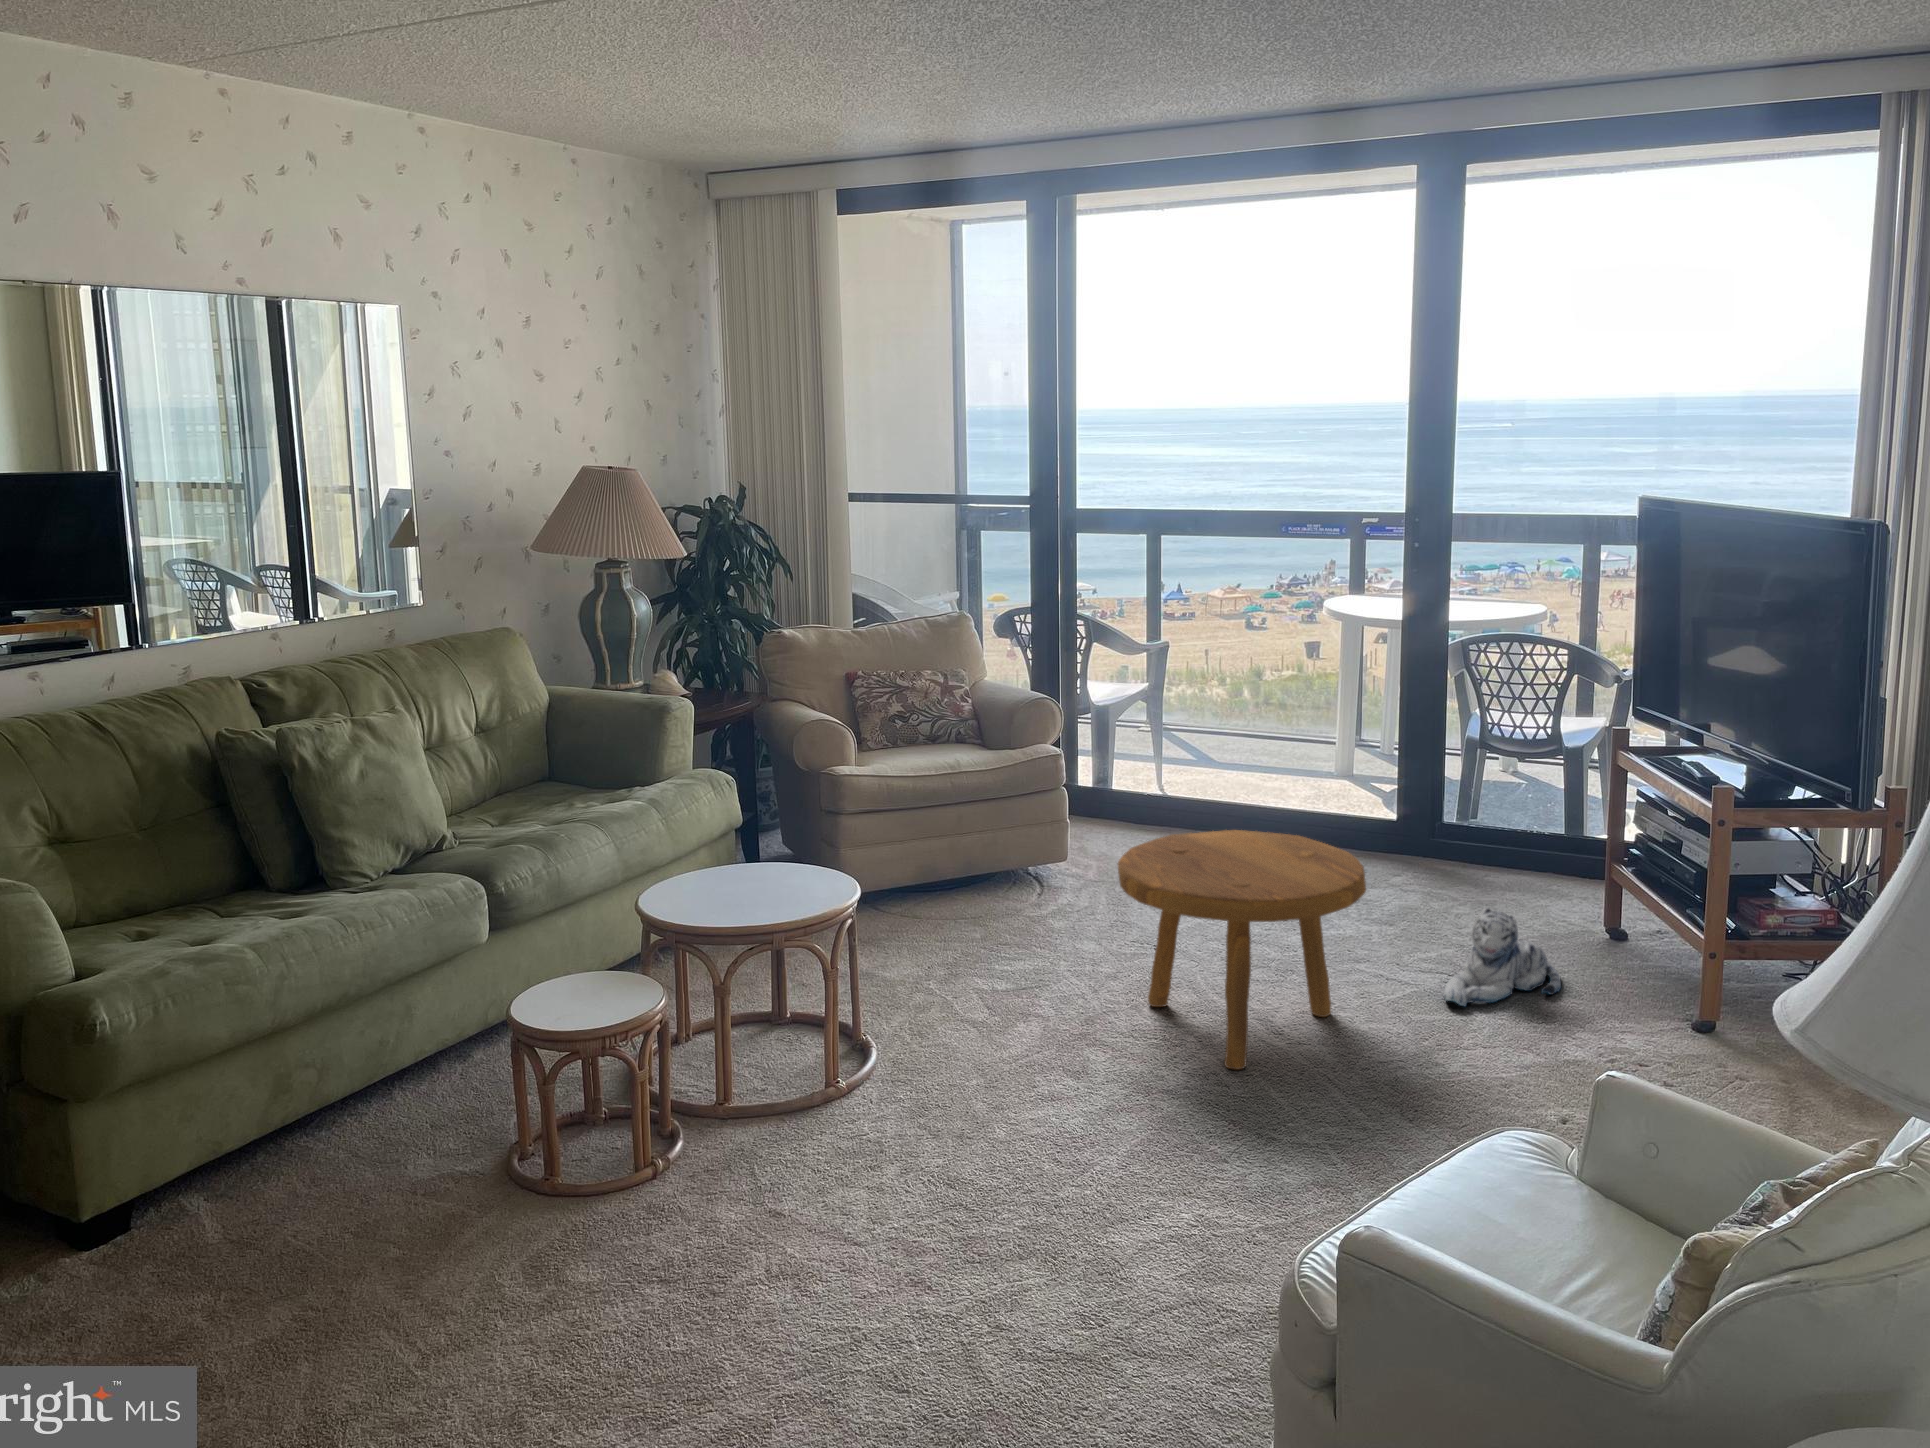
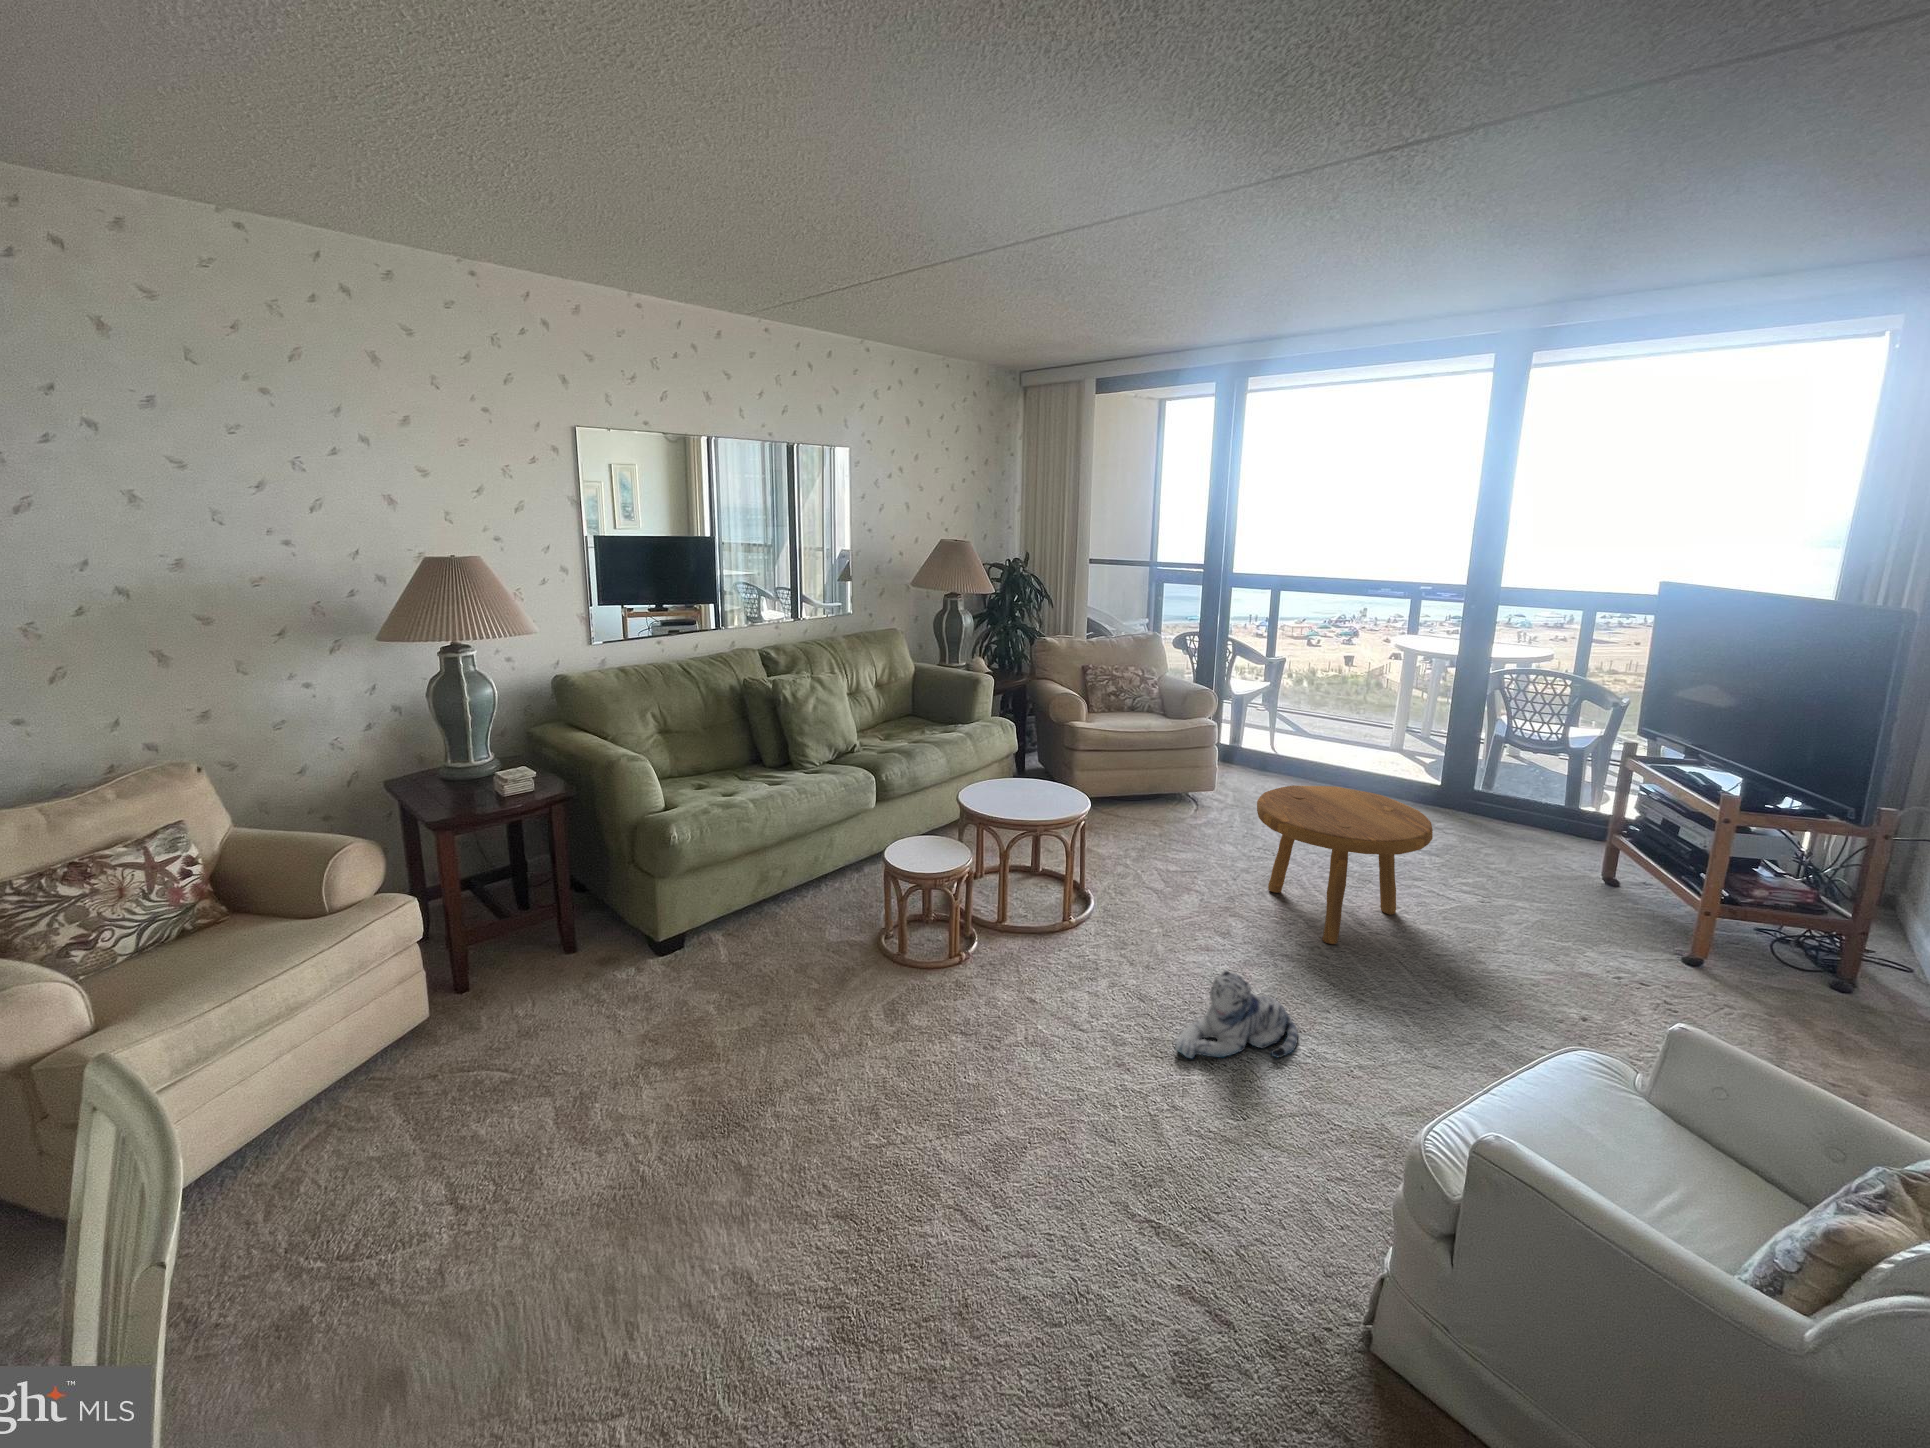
plush toy: present [1444,908,1561,1006] -> present [1175,970,1298,1059]

